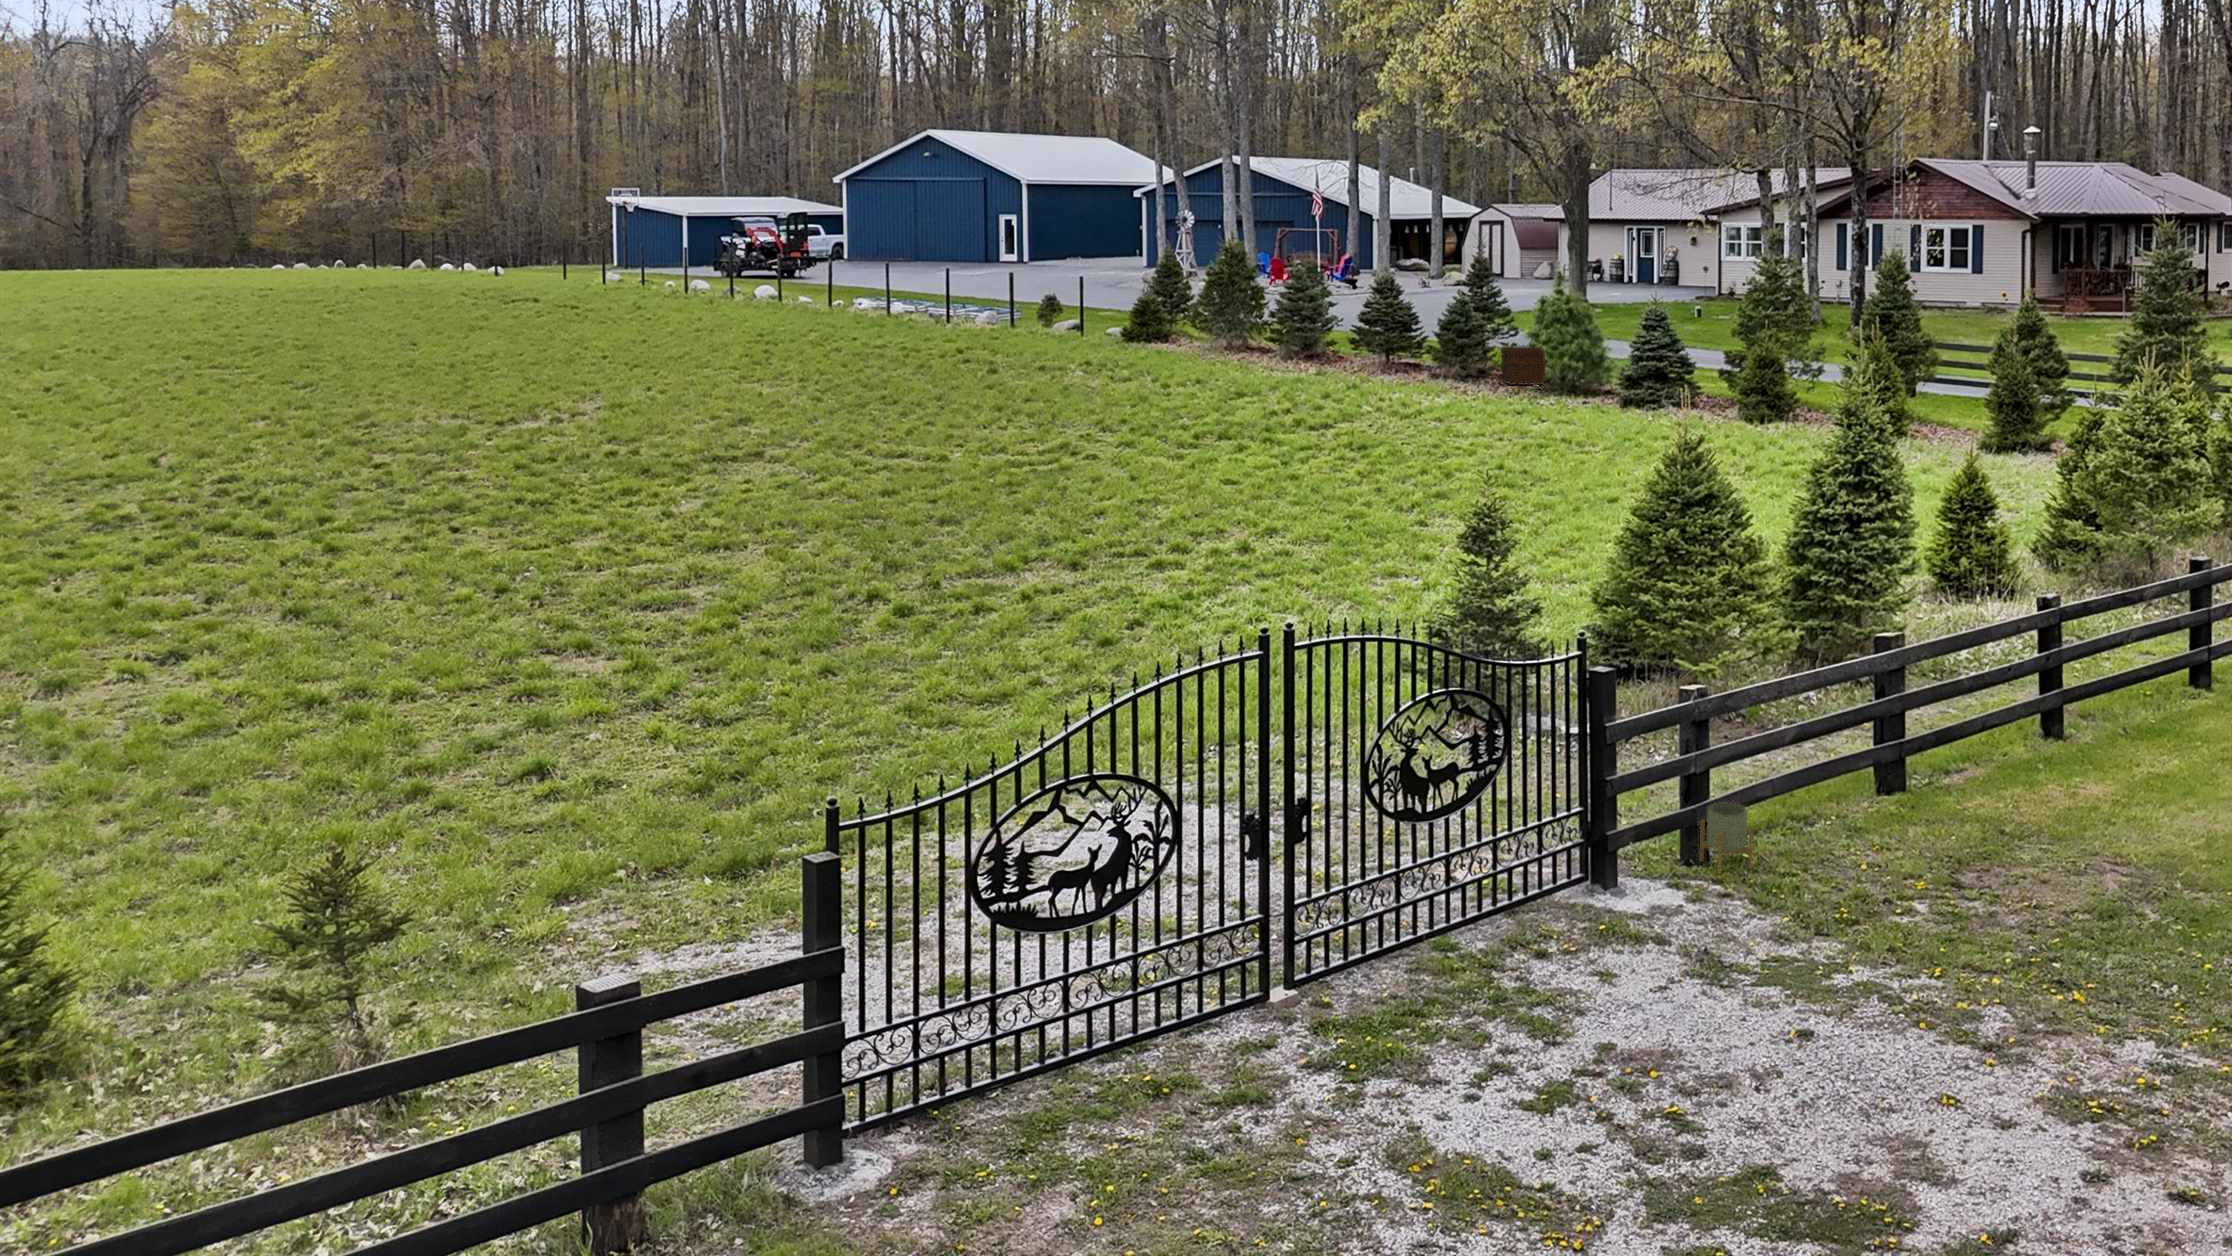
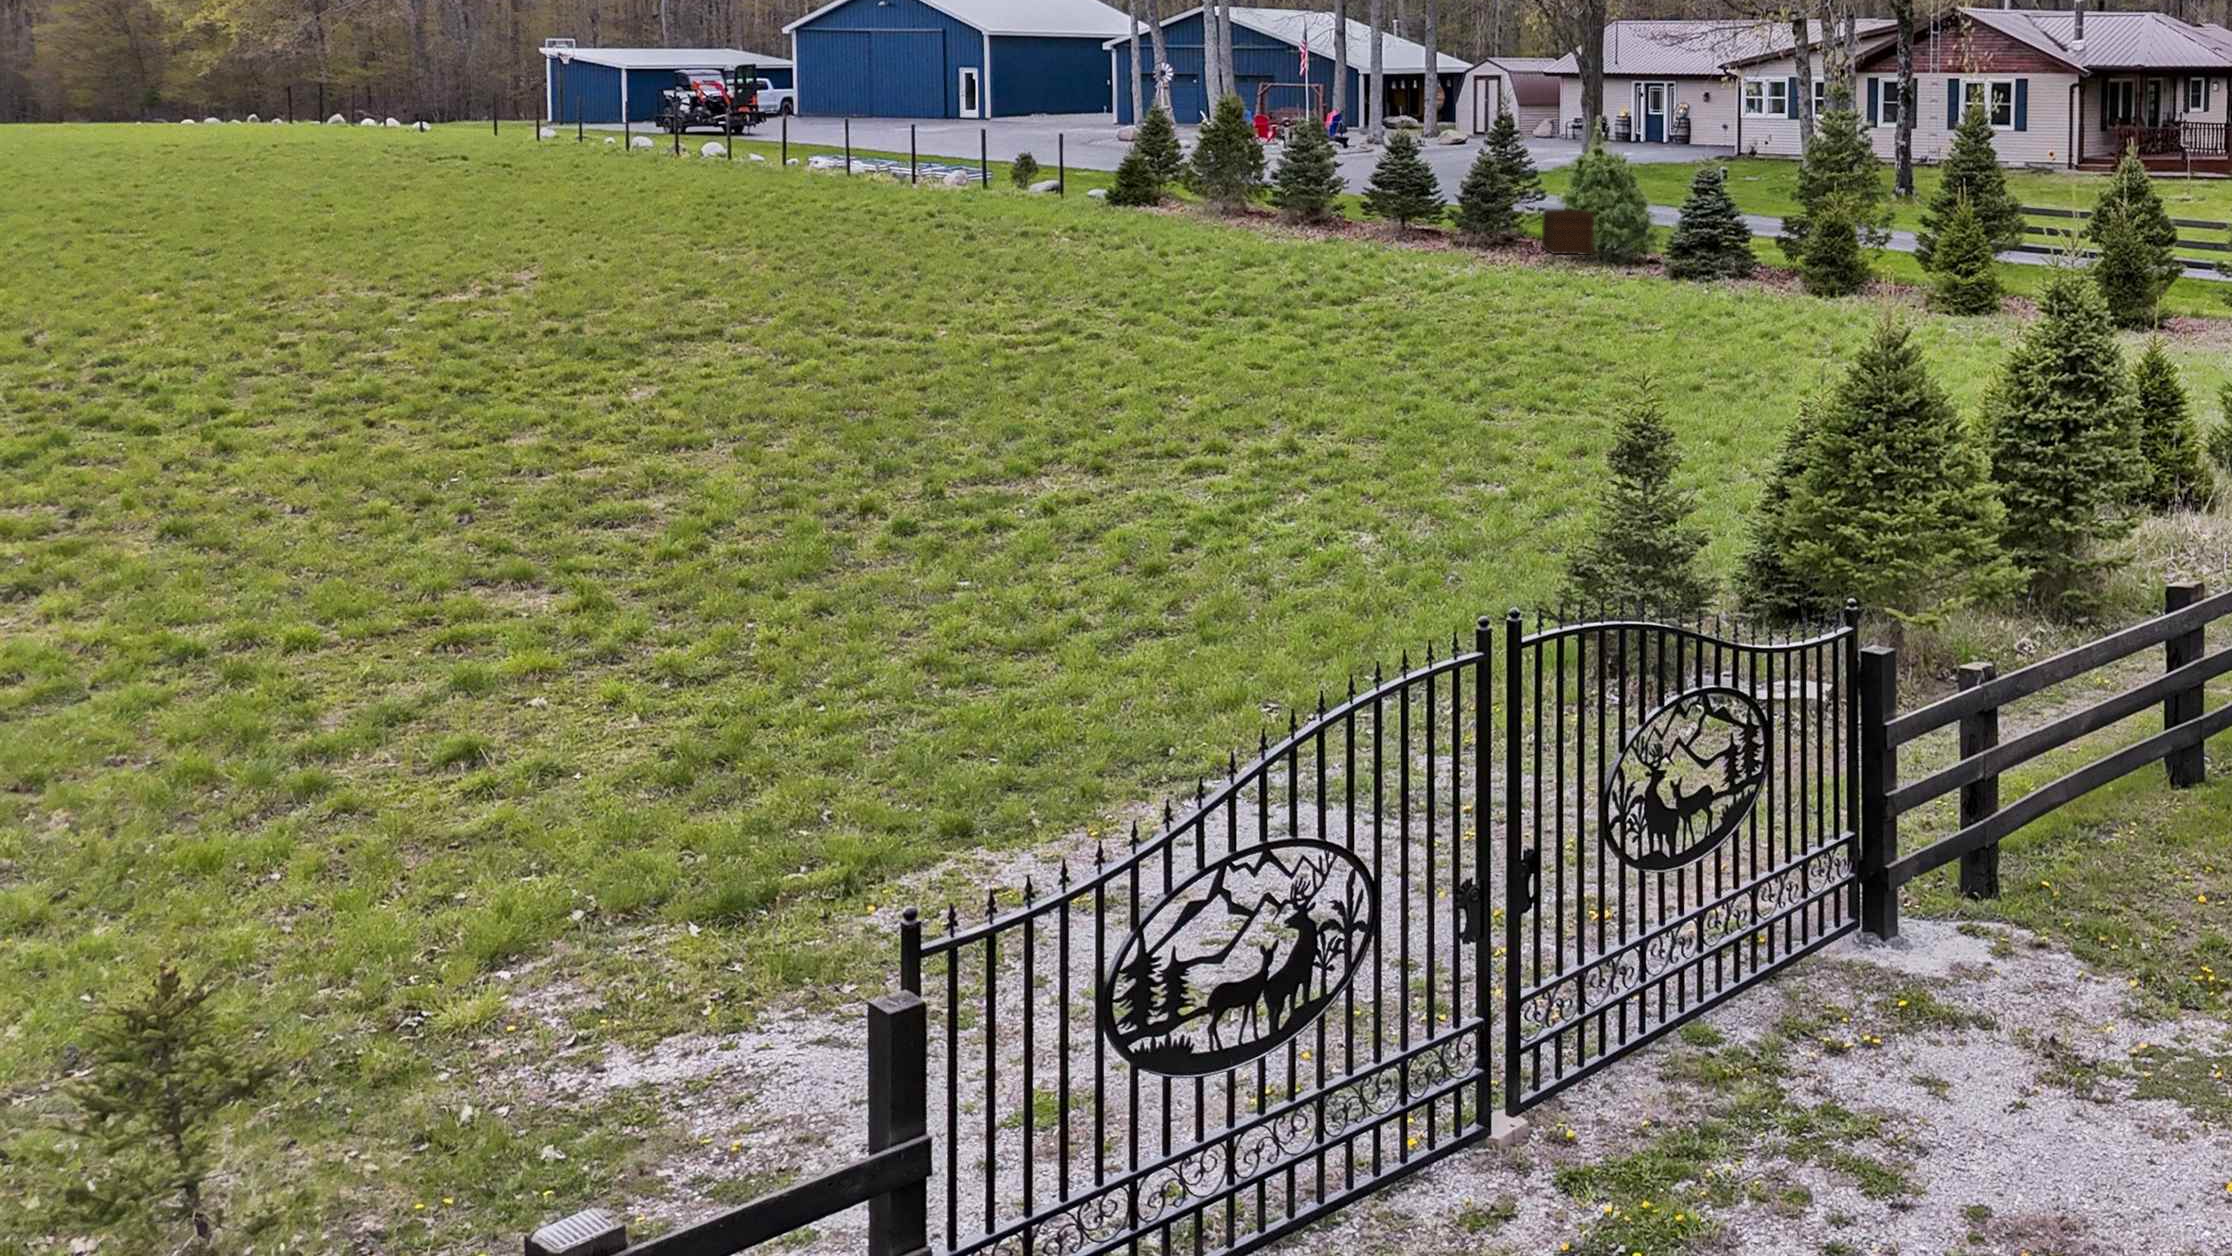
planter: present [1699,803,1754,873] -> none [1995,822,2073,918]

